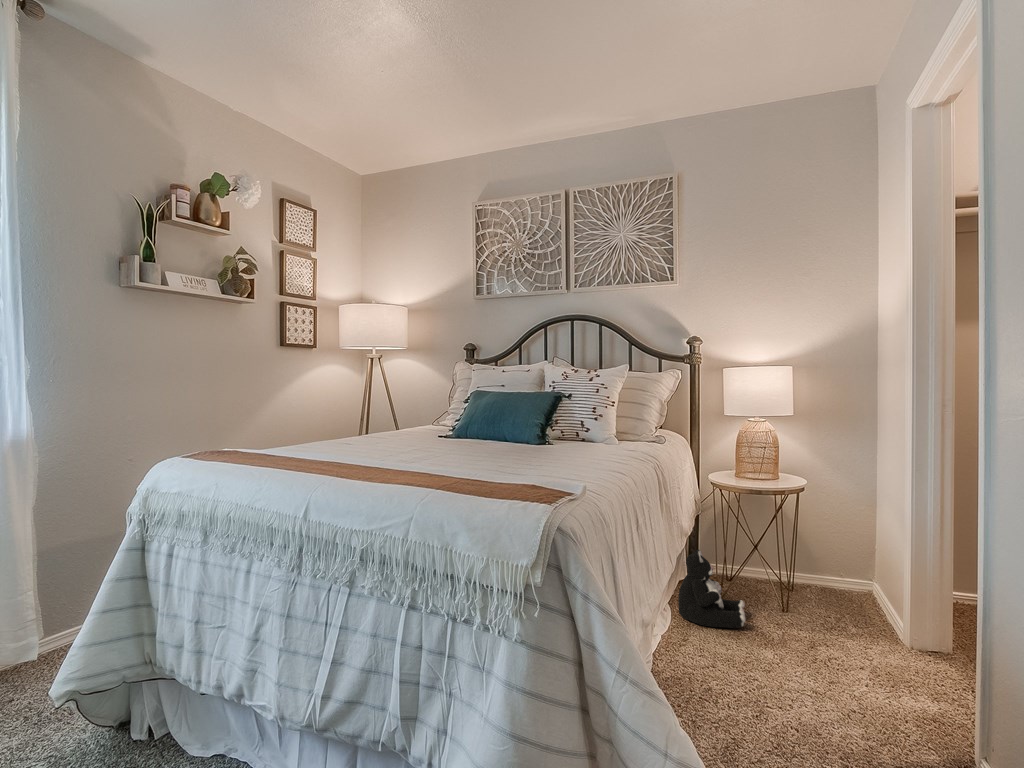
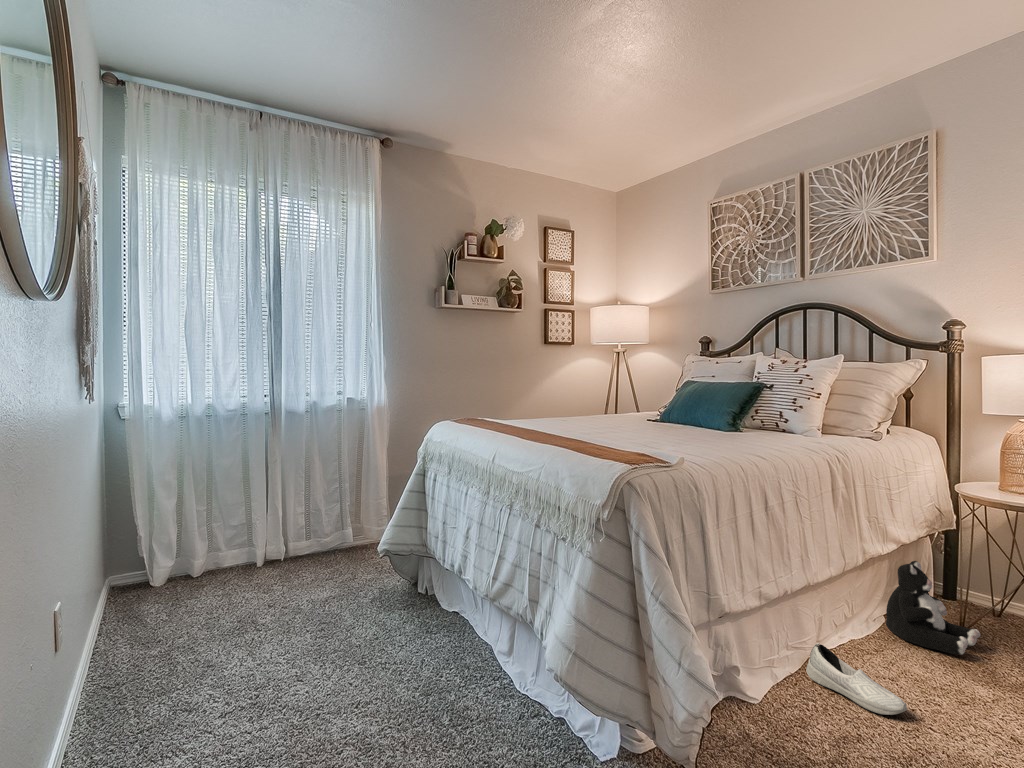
shoe: none [661,655,758,714] -> present [806,643,907,715]

